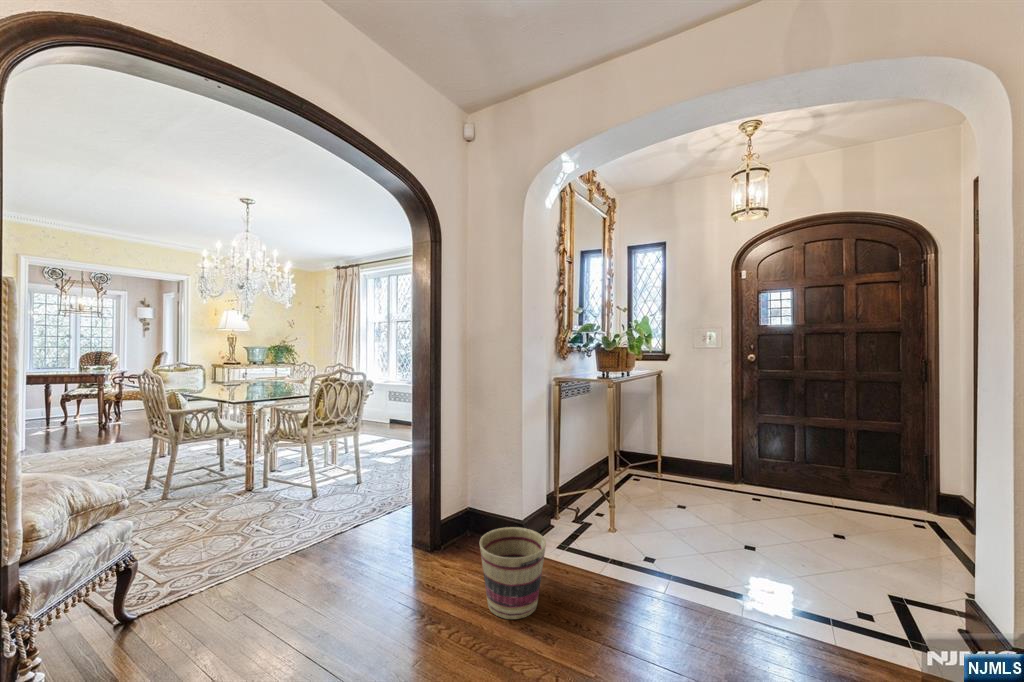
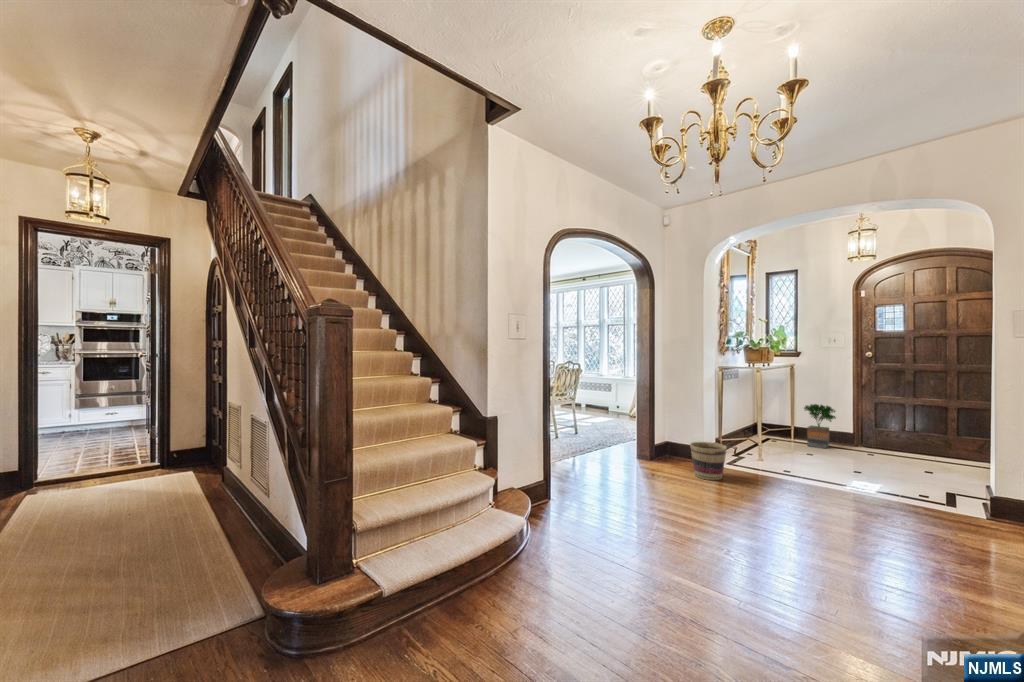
potted tree: none [671,425,715,490] -> present [804,404,836,448]

